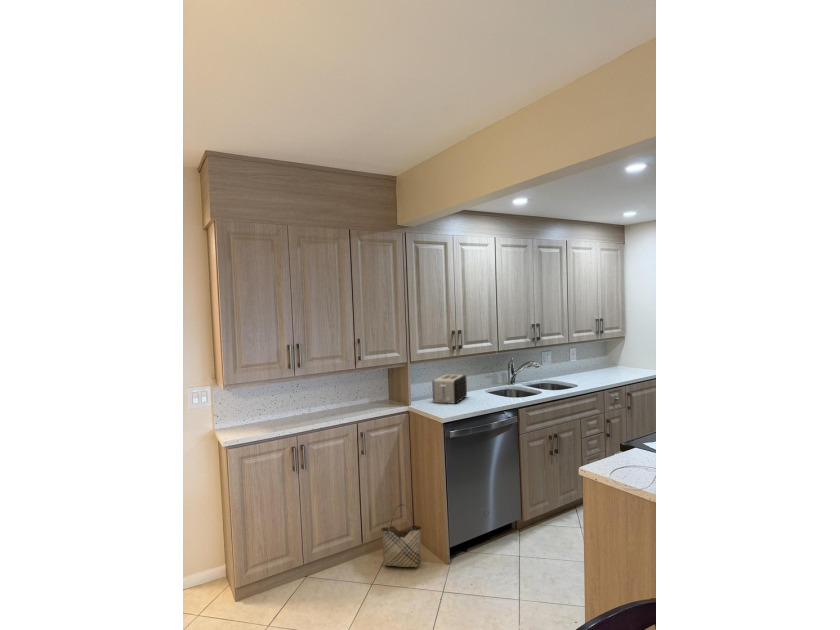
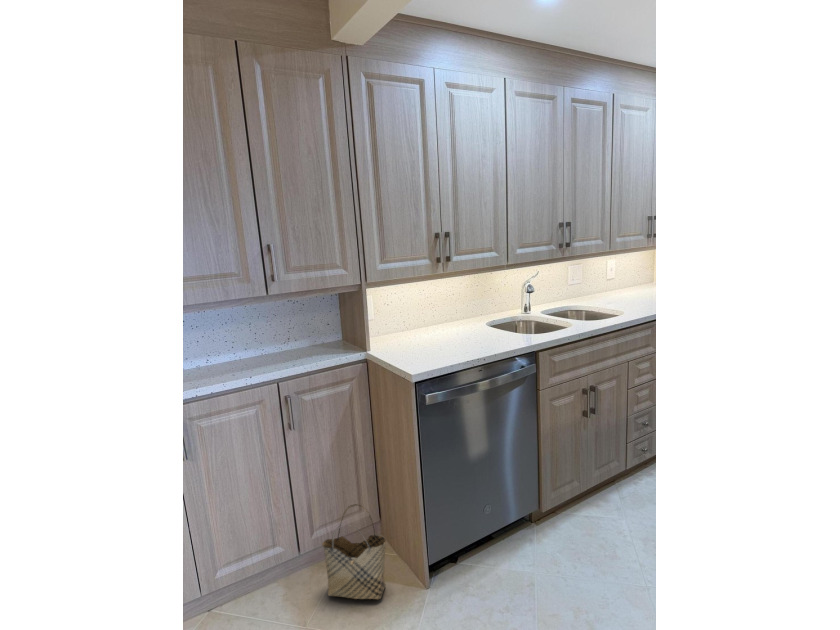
toaster: present [432,374,467,404] -> none [405,300,460,346]

